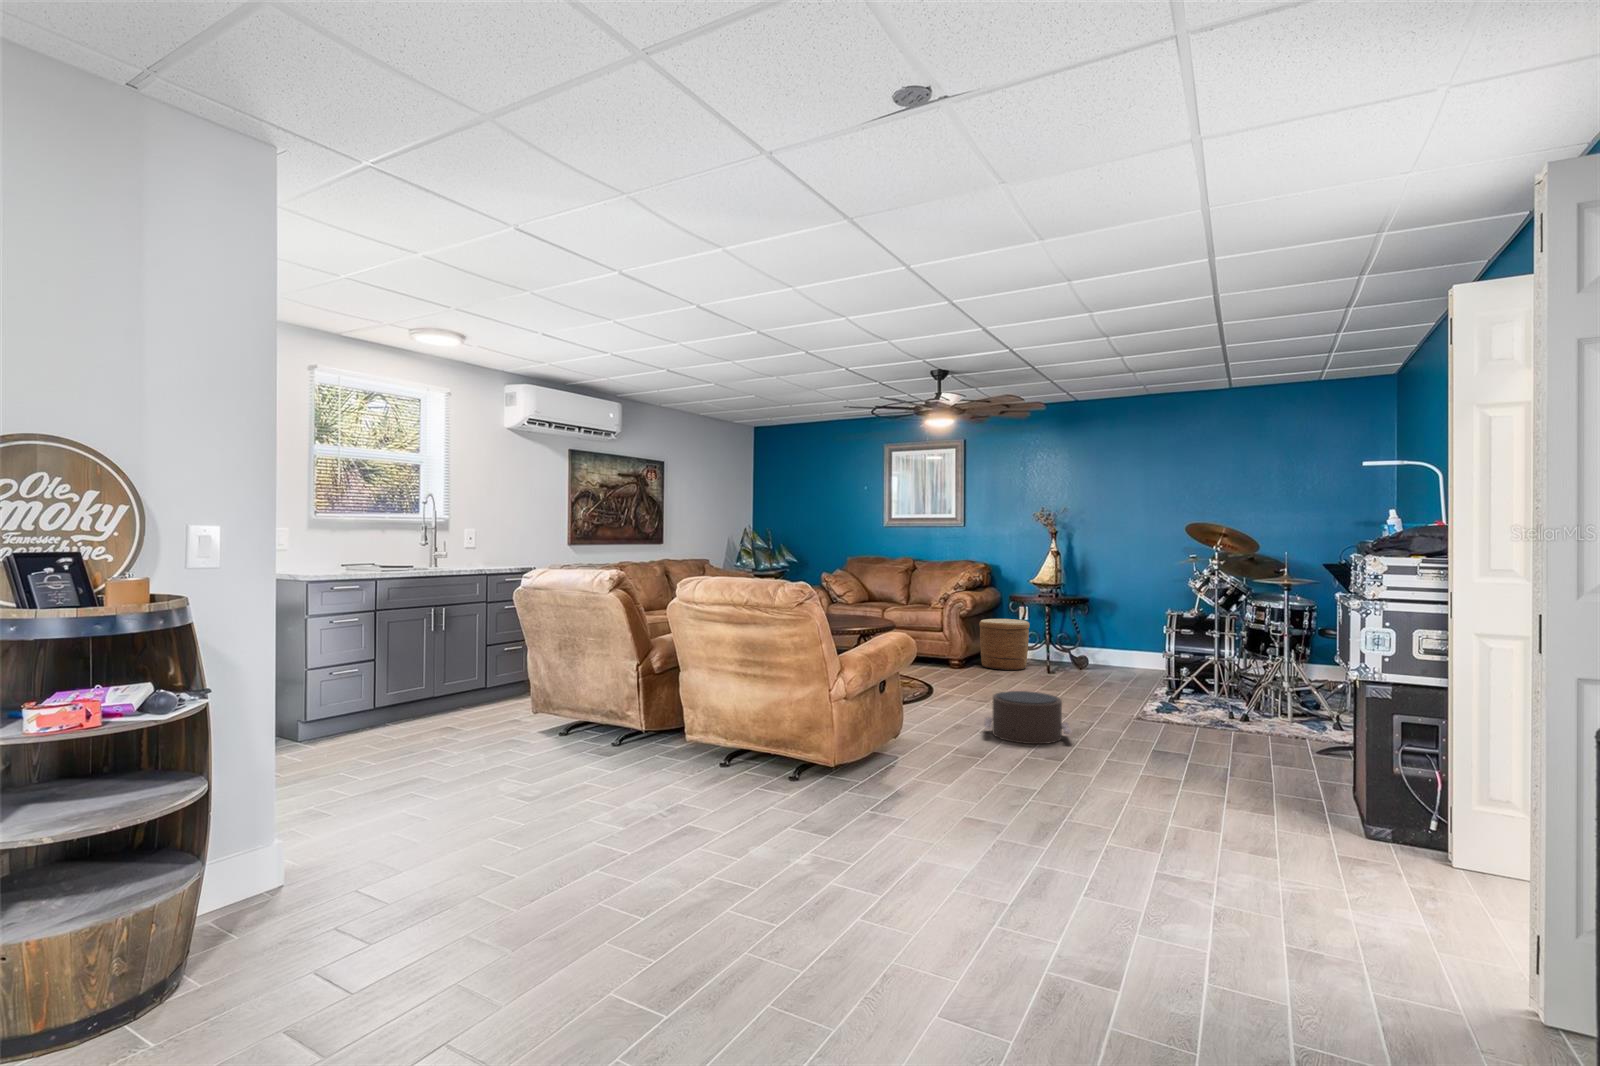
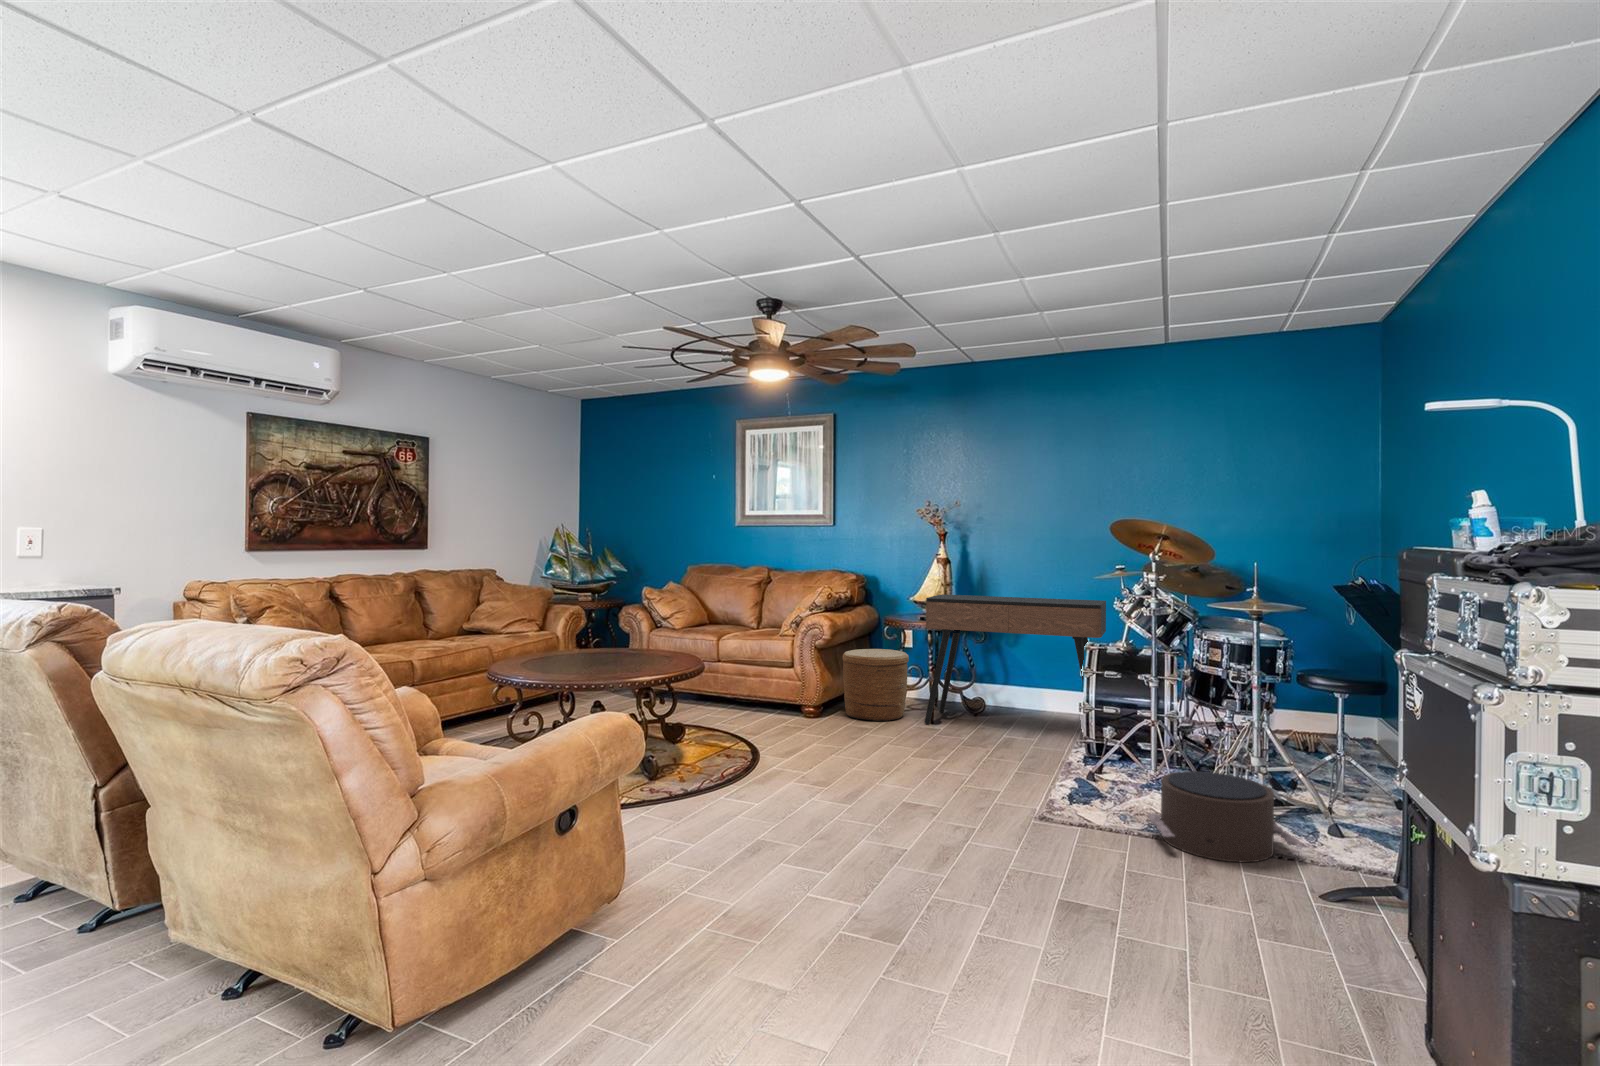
console table: none [1043,578,1182,685] -> present [925,594,1106,724]
pouf: present [985,691,1072,744] -> present [1148,771,1300,862]

